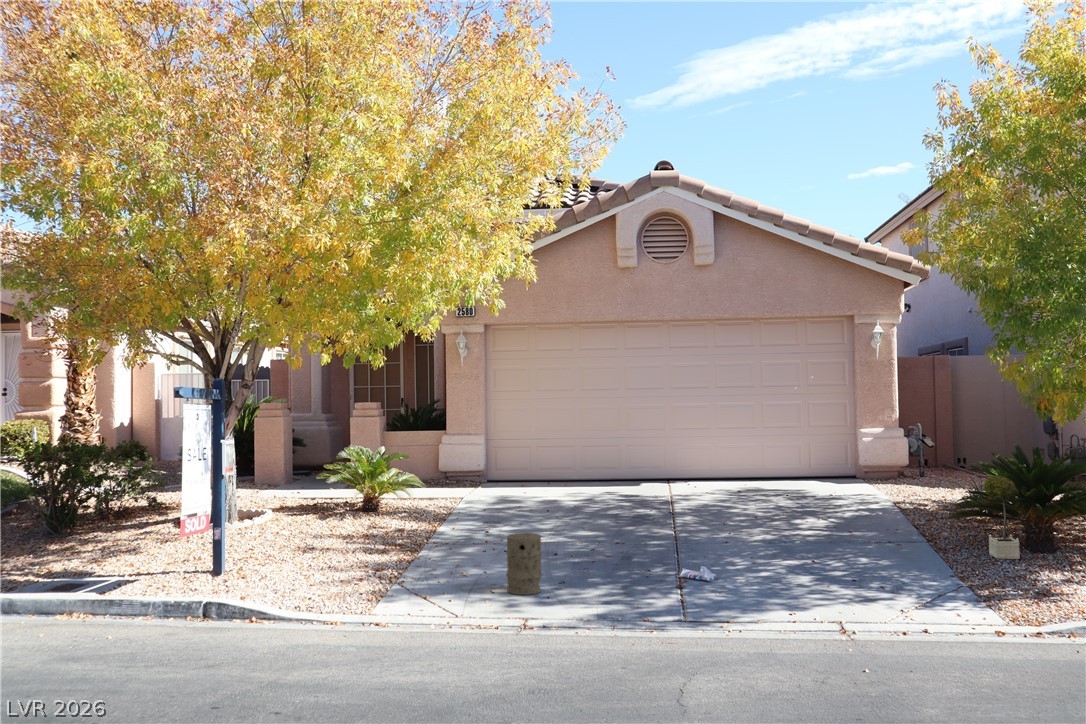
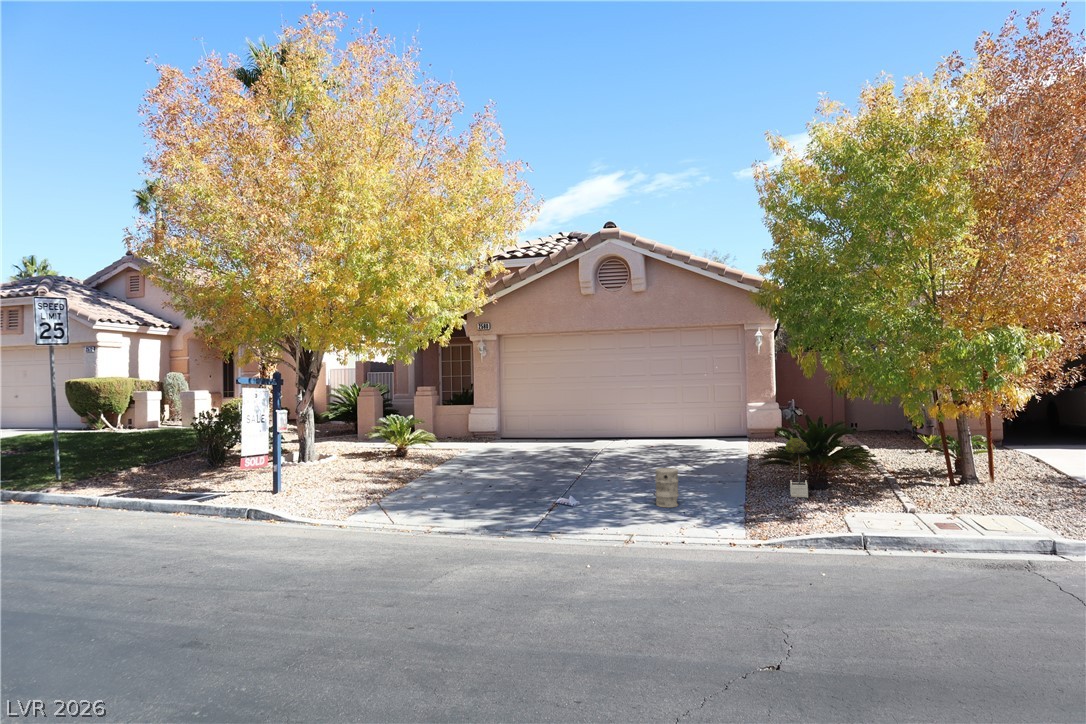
trash can: present [506,533,542,595] -> present [655,468,679,508]

